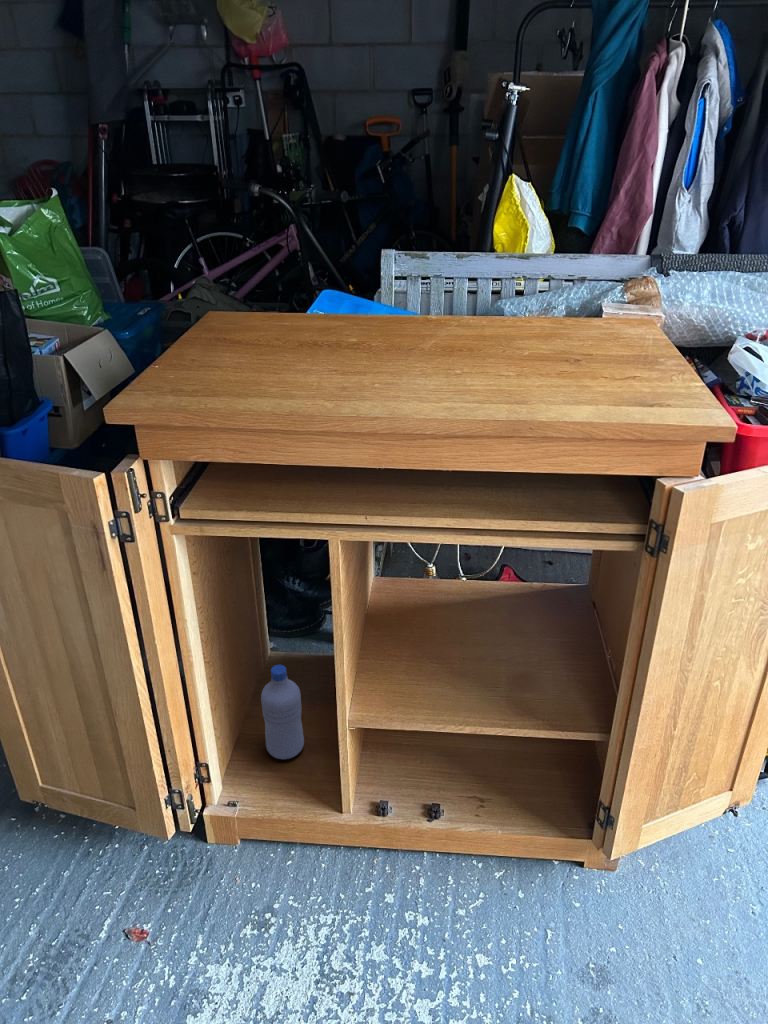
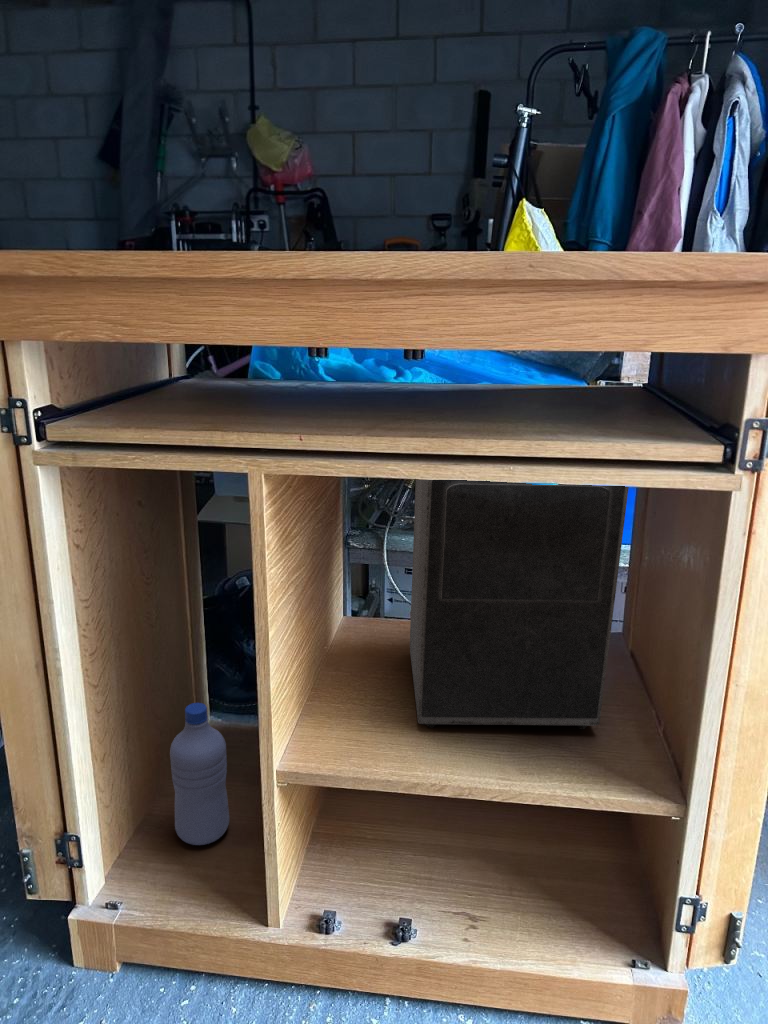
speaker: none [429,456,590,680] -> present [410,480,629,729]

